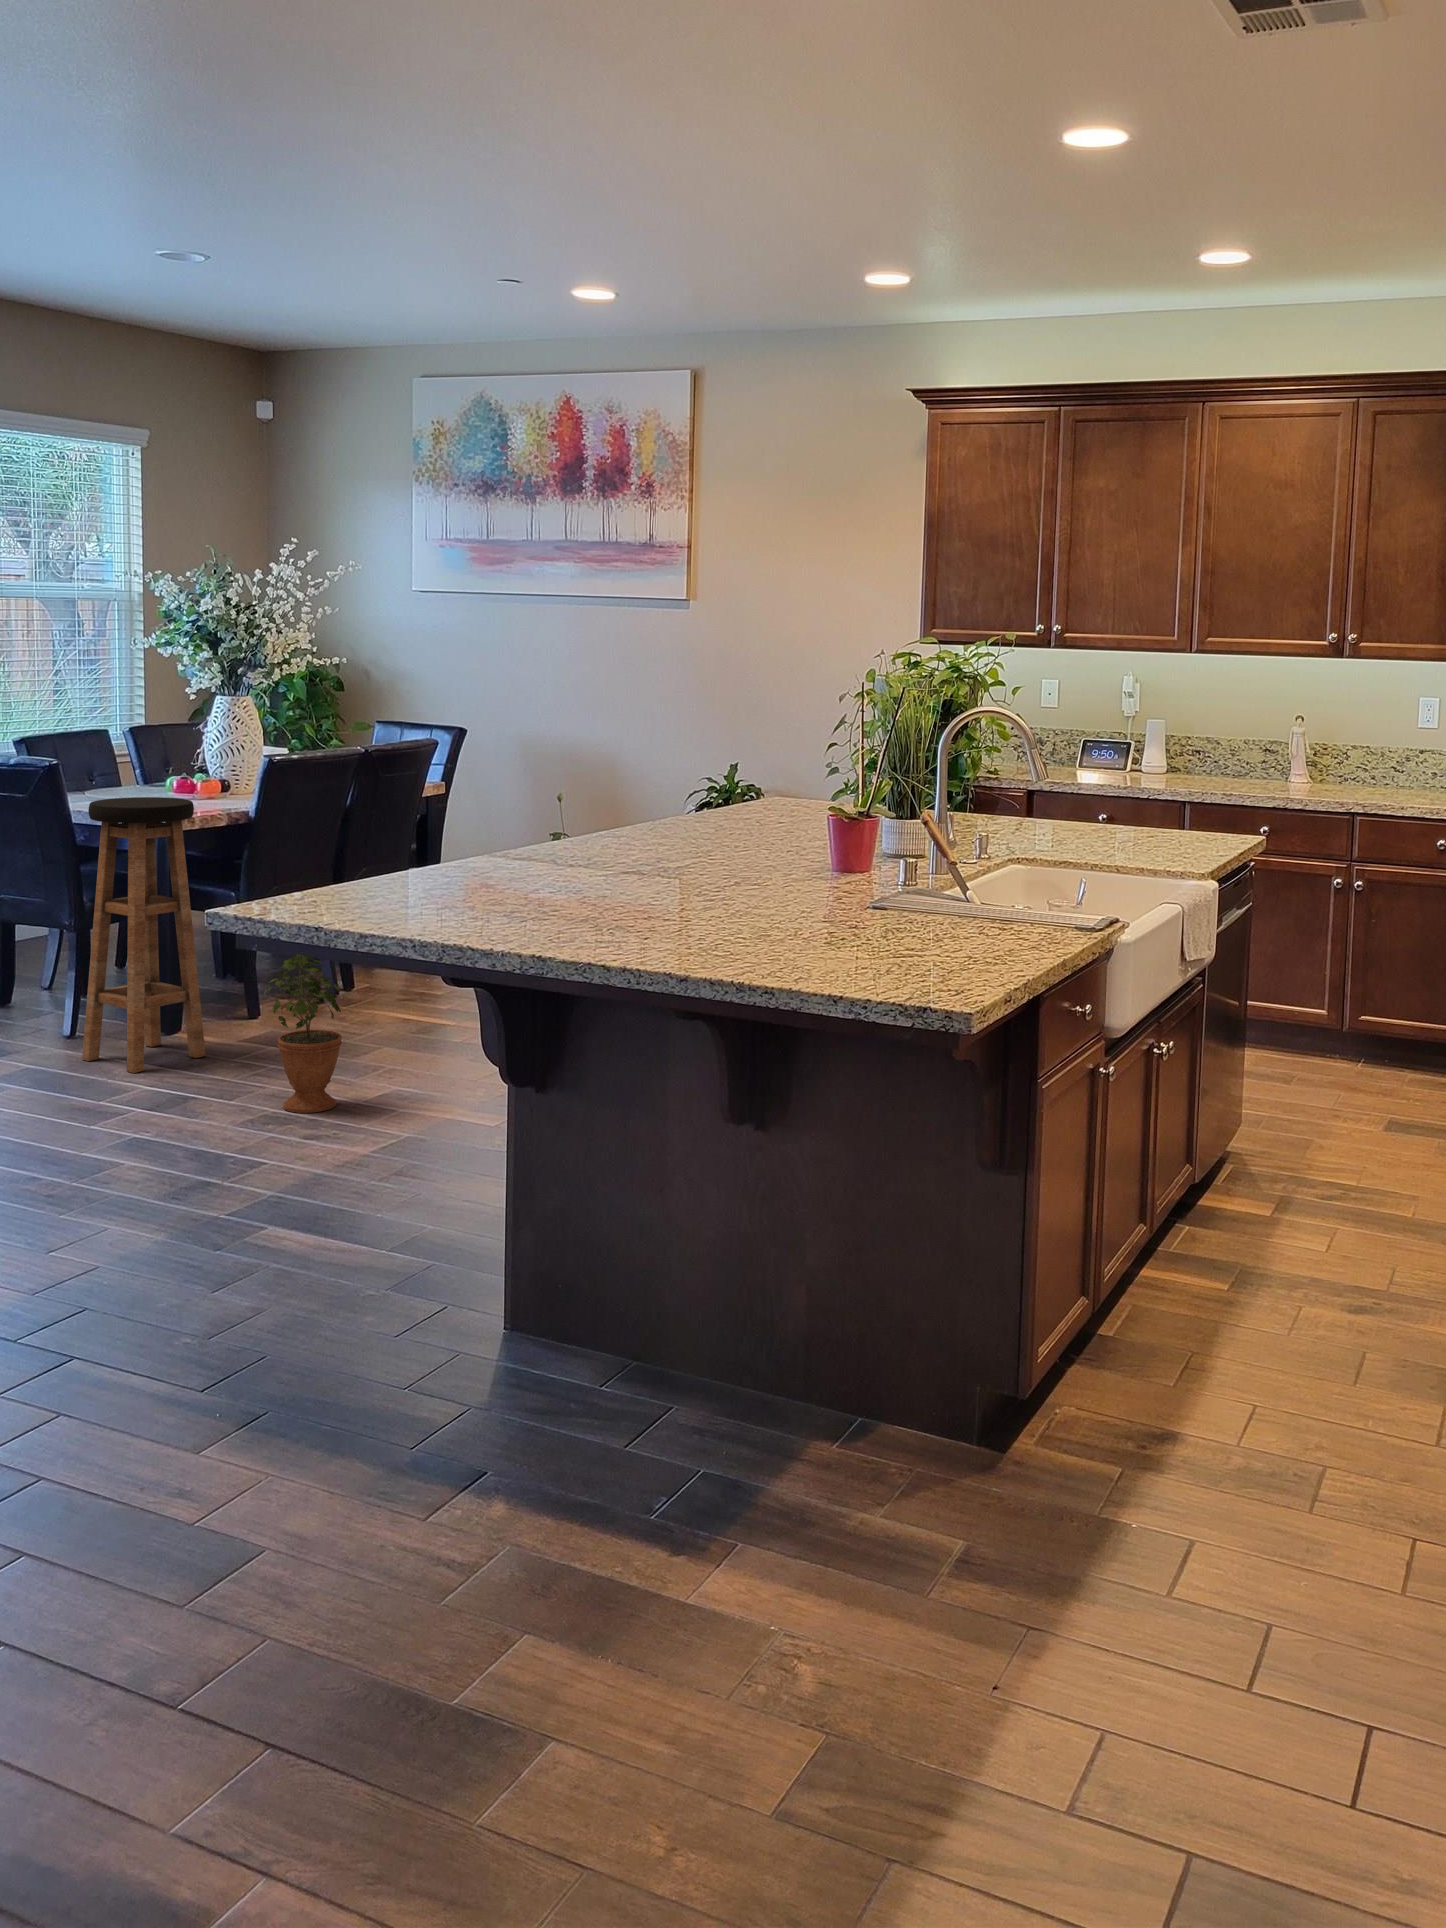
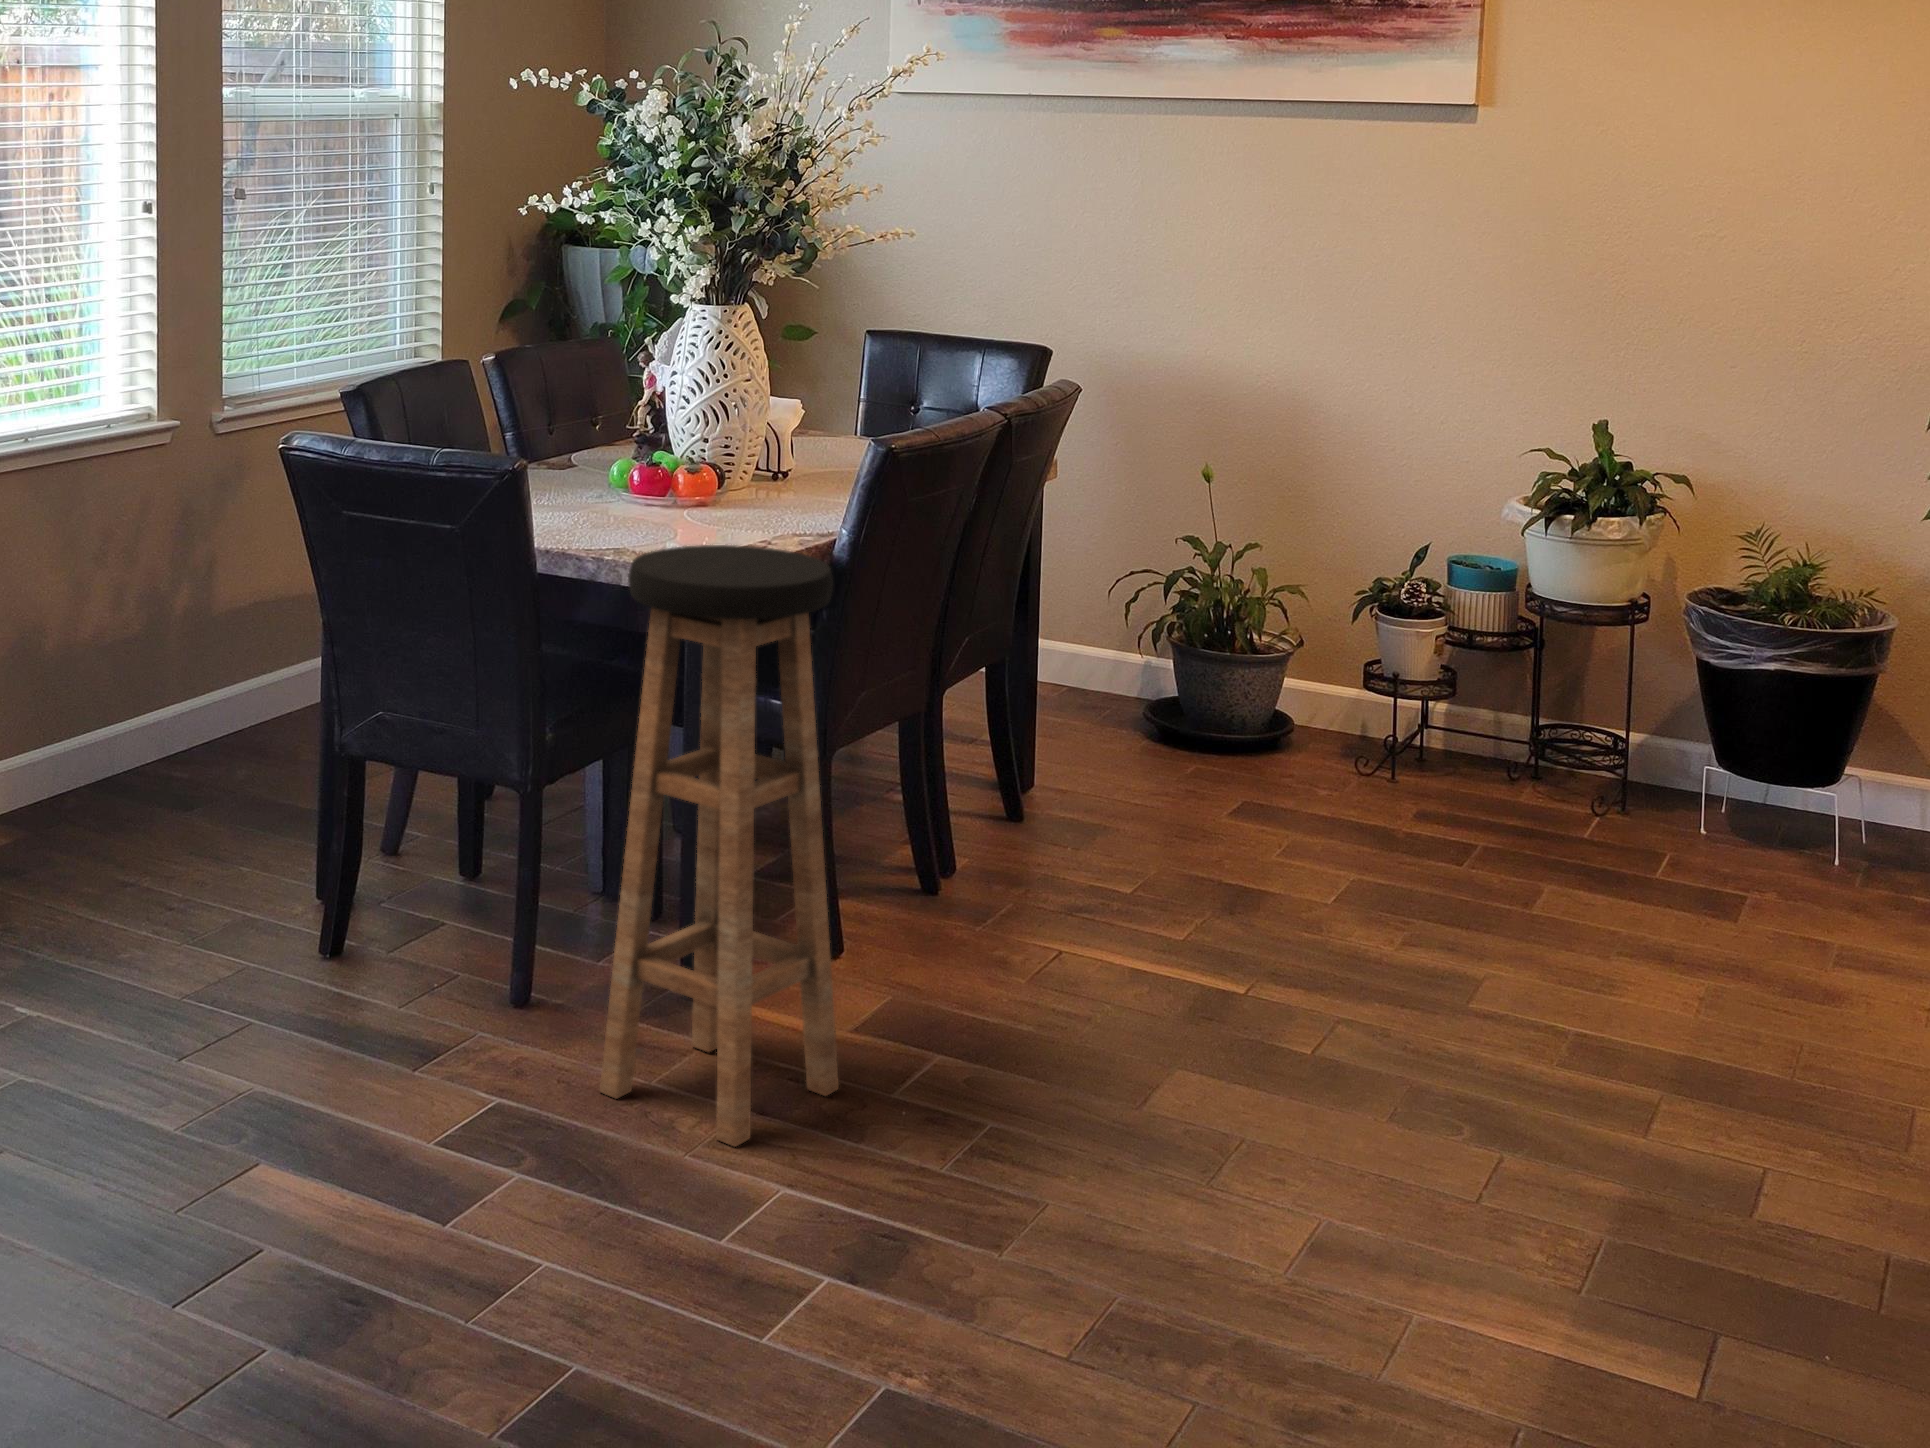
potted plant: present [264,952,342,1113] -> none [1126,888,1286,1326]

